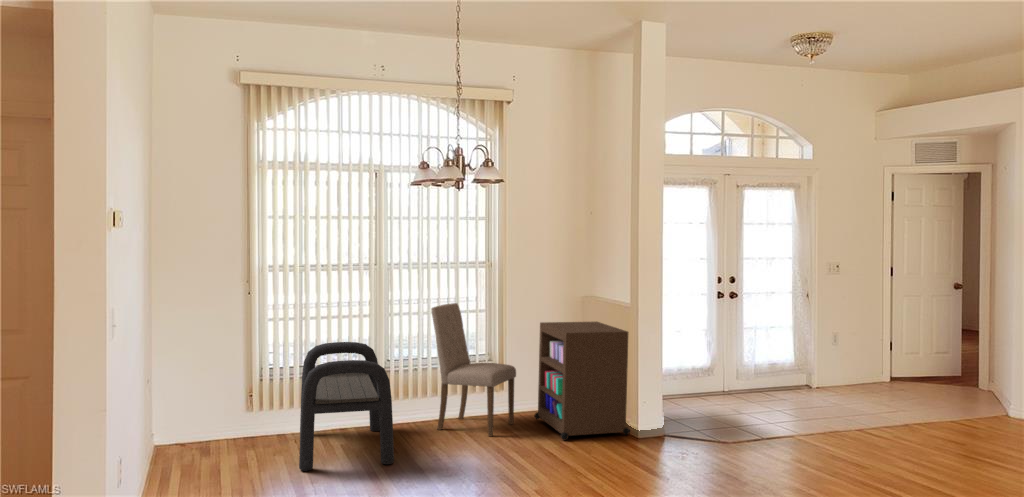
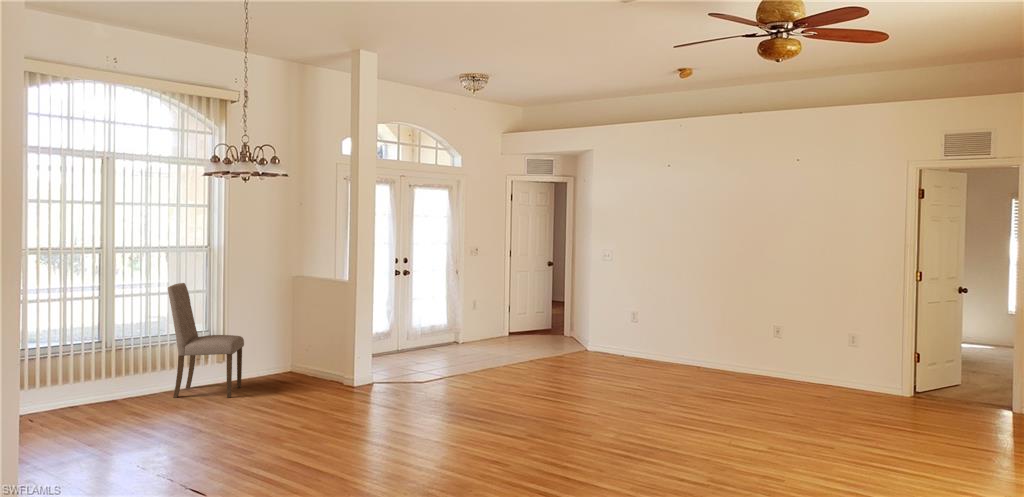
storage cabinet: present [535,322,630,440] -> none [258,296,347,394]
bench: present [299,342,394,471] -> none [31,322,158,439]

